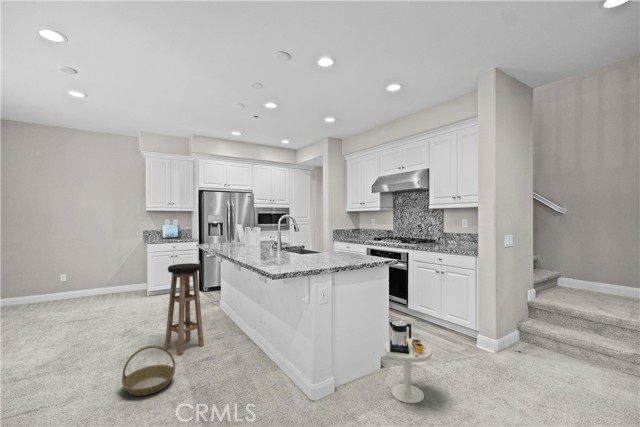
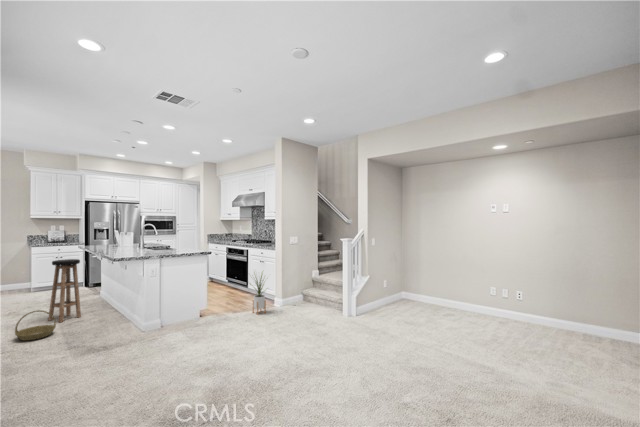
house plant: none [448,287,492,369] -> present [253,275,266,315]
side table: present [384,321,432,403] -> none [195,286,222,329]

